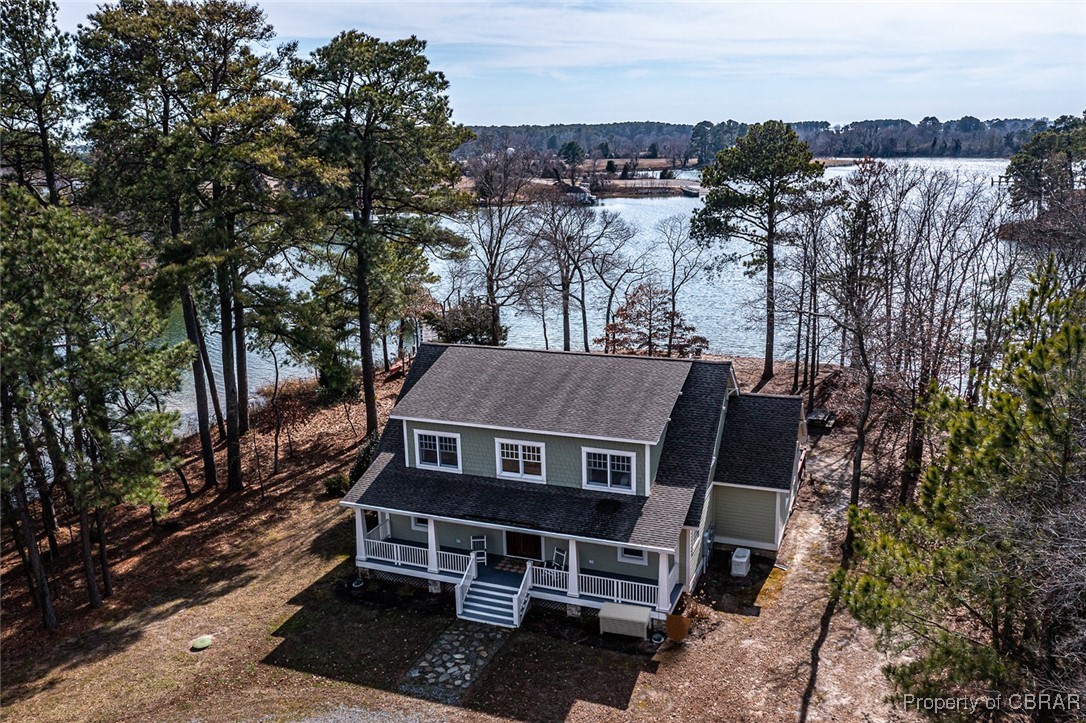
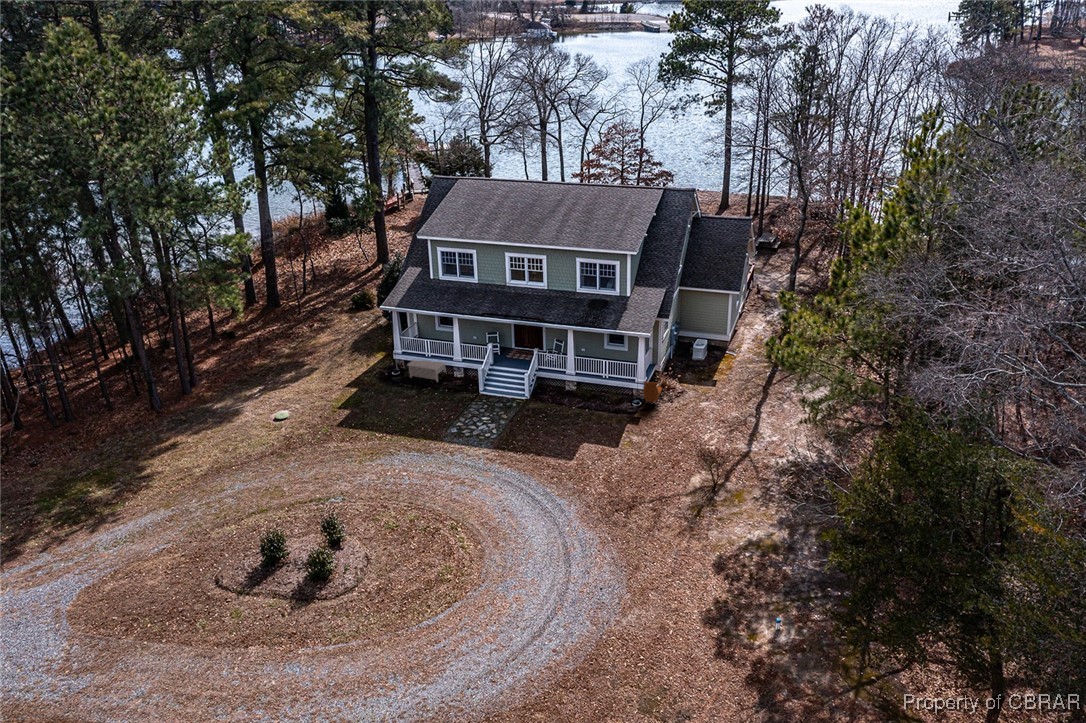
storage bench: present [598,602,651,640] -> present [407,360,446,382]

